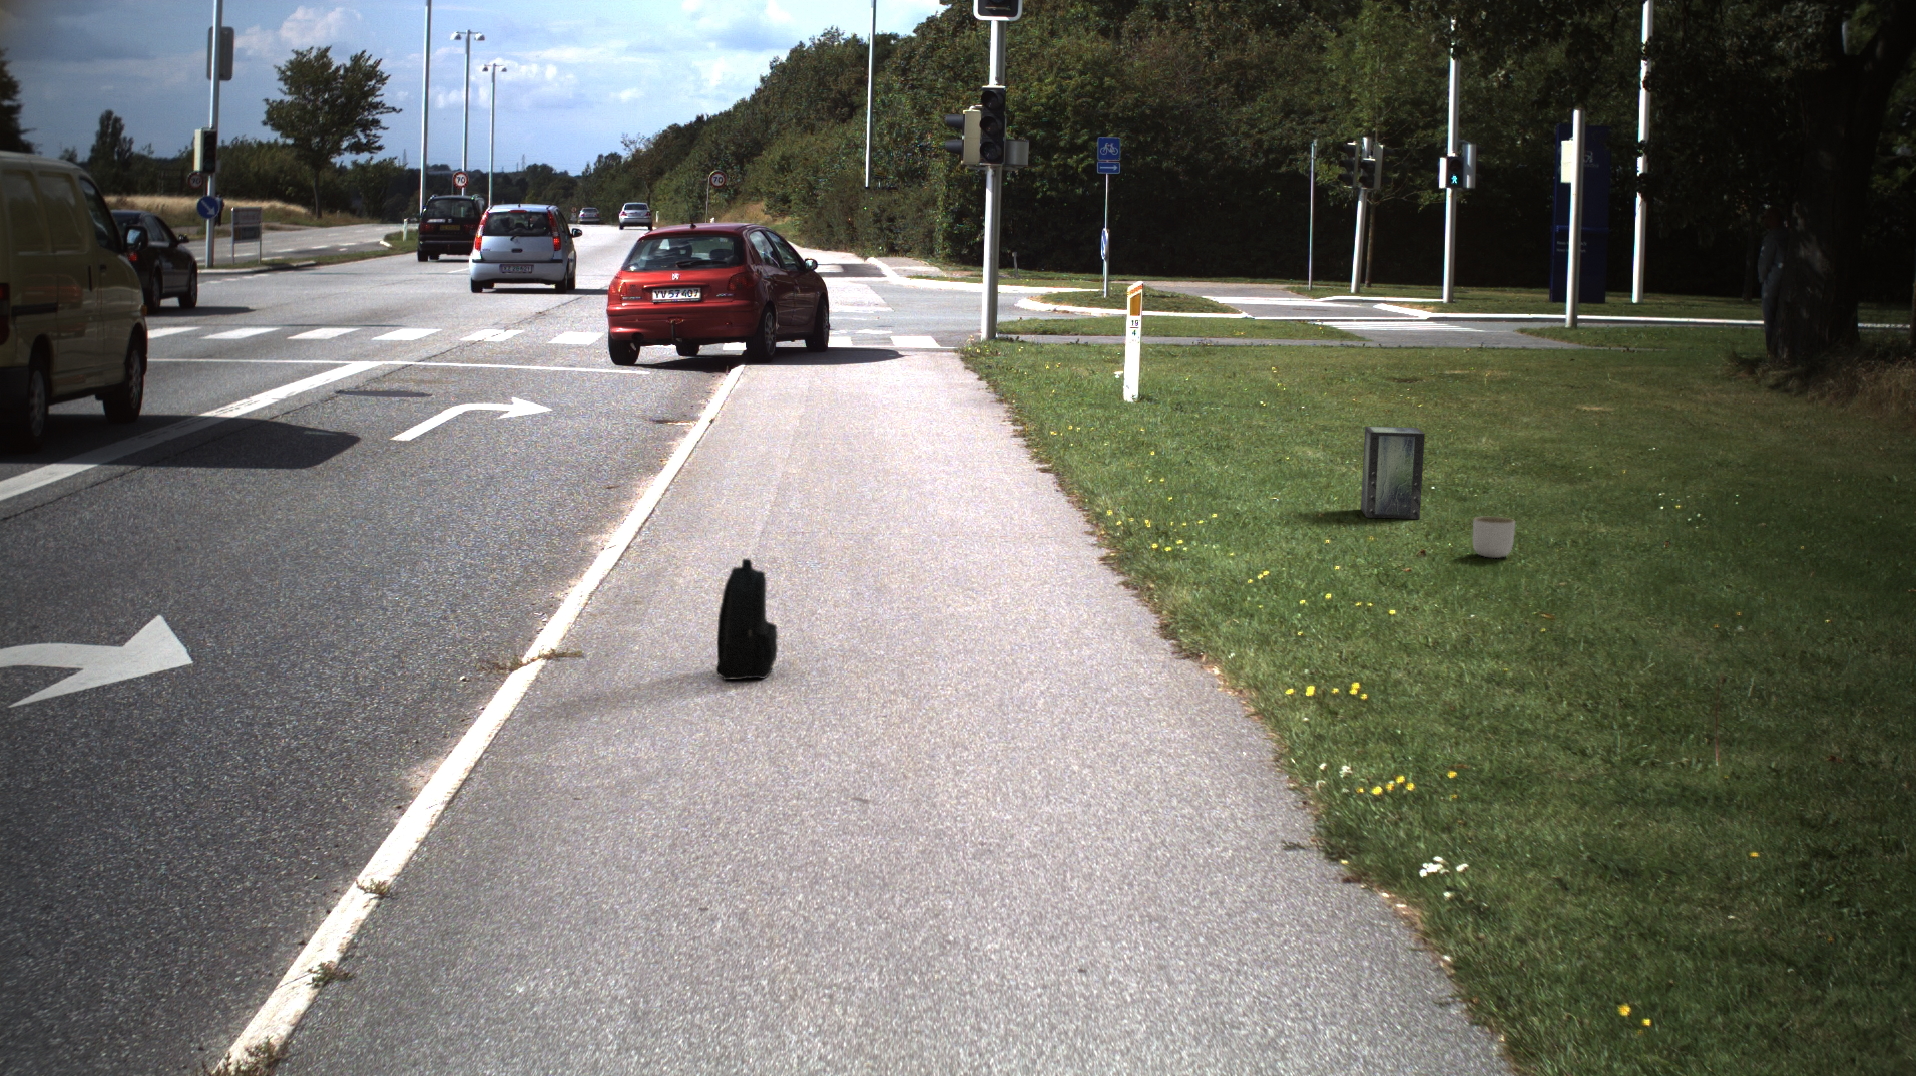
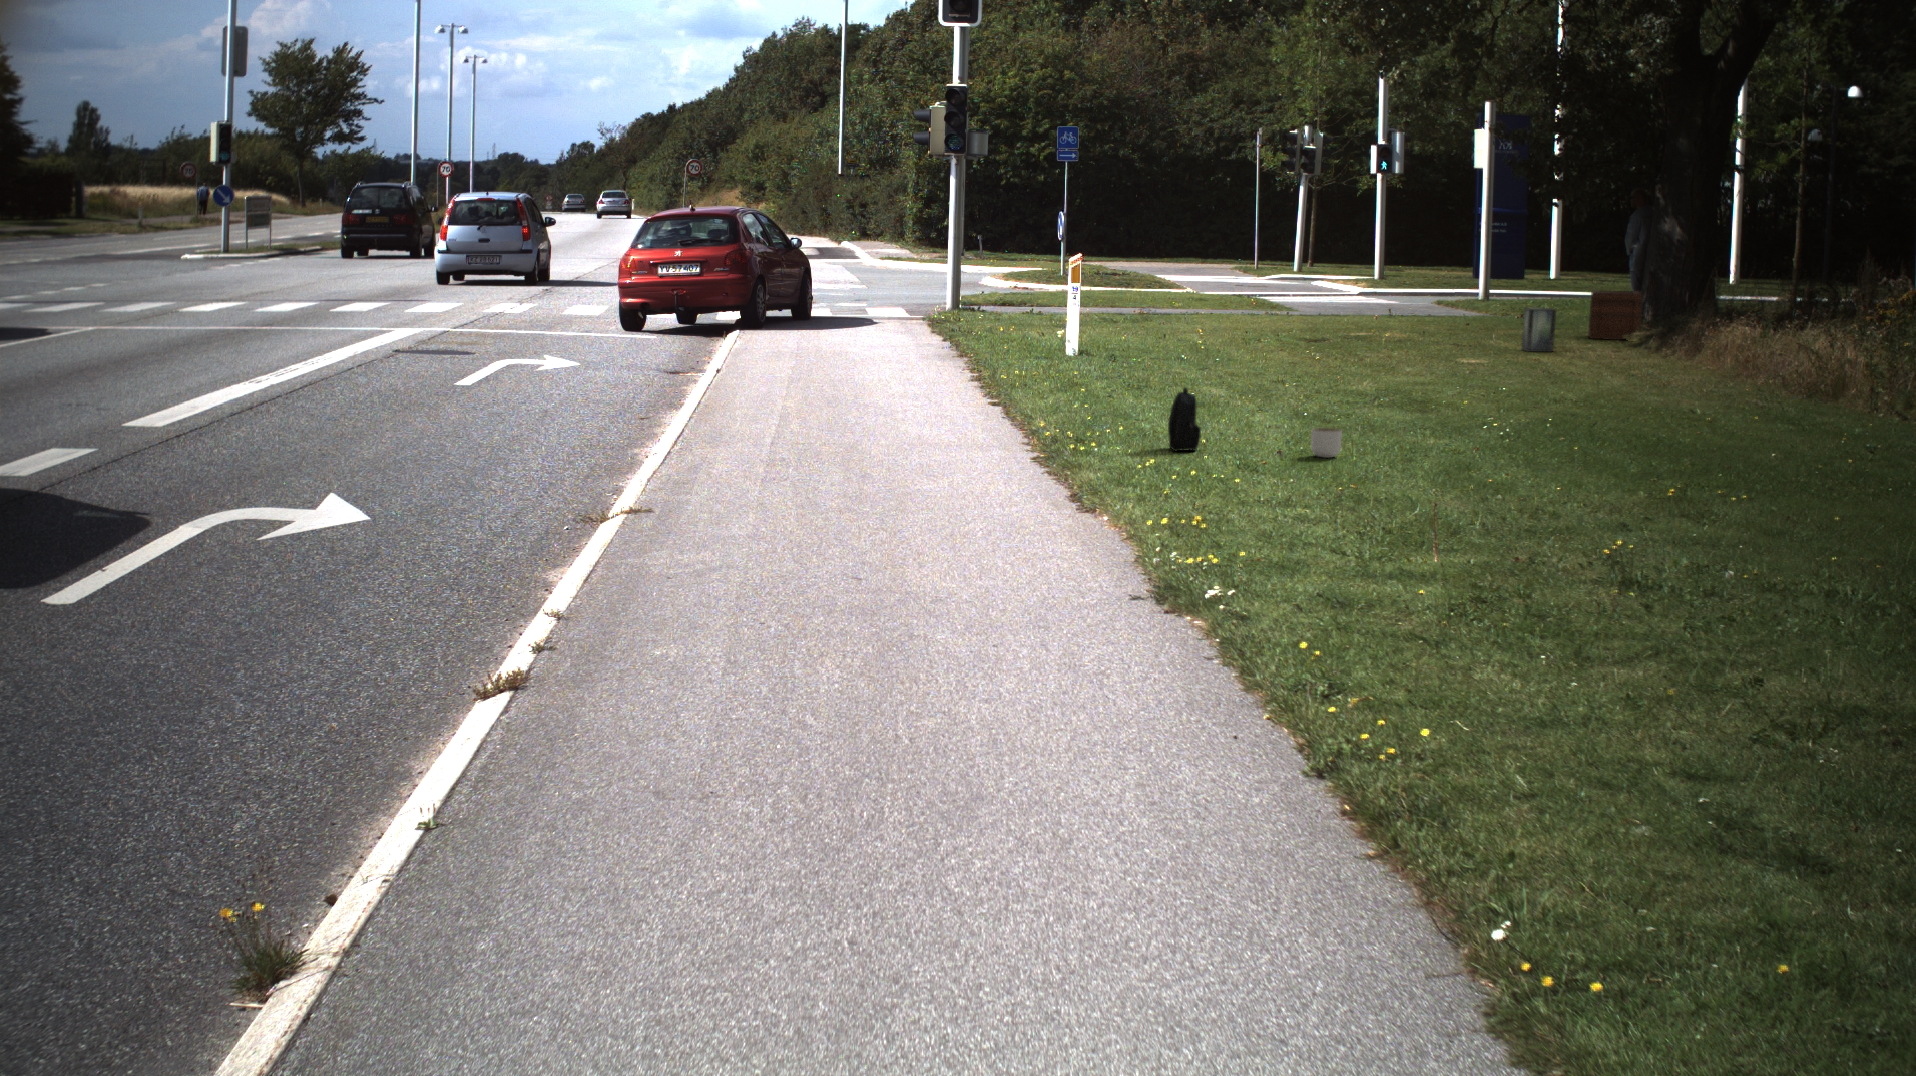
wooden crate: none [1718,320,1786,378] -> present [1588,290,1642,340]
storage box: present [1361,427,1425,519] -> present [1522,308,1556,352]
backpack: present [715,559,778,680] -> present [1168,387,1201,451]

